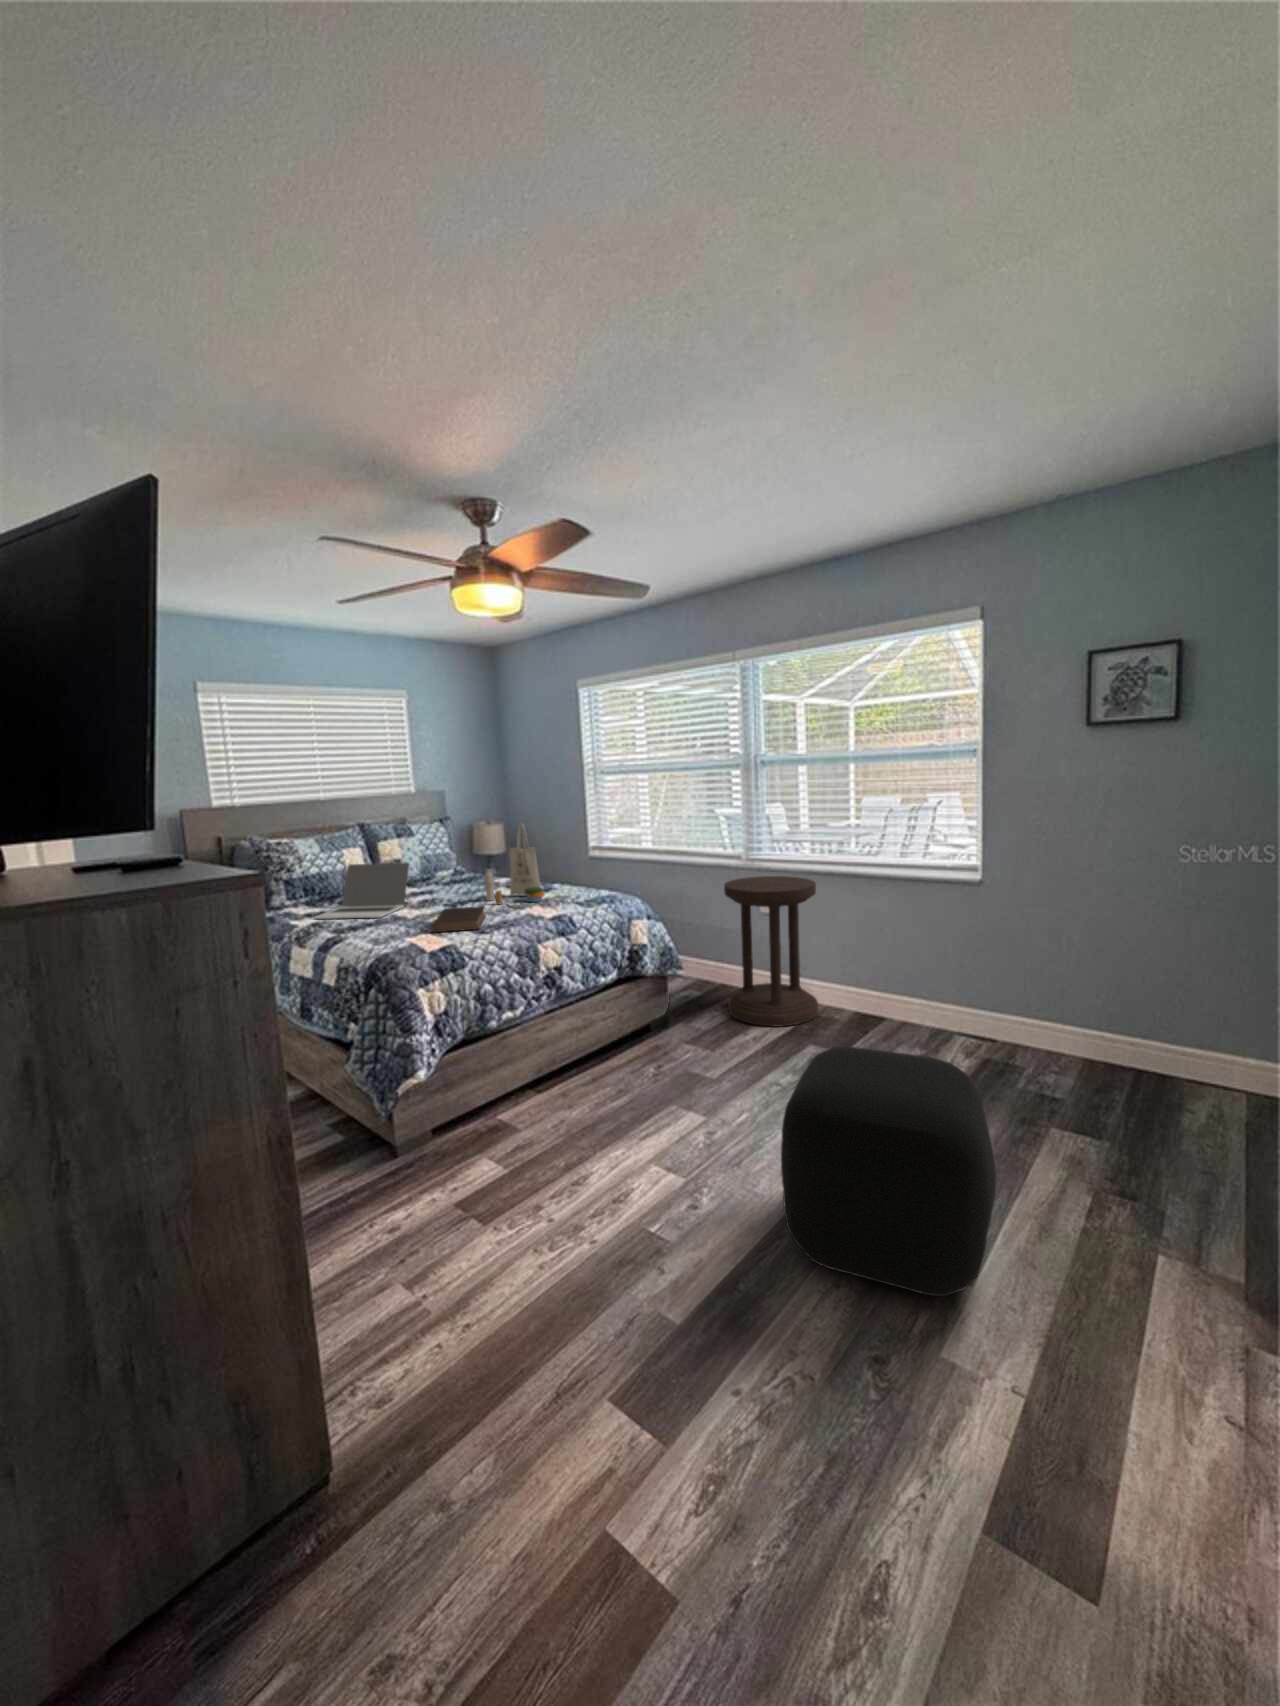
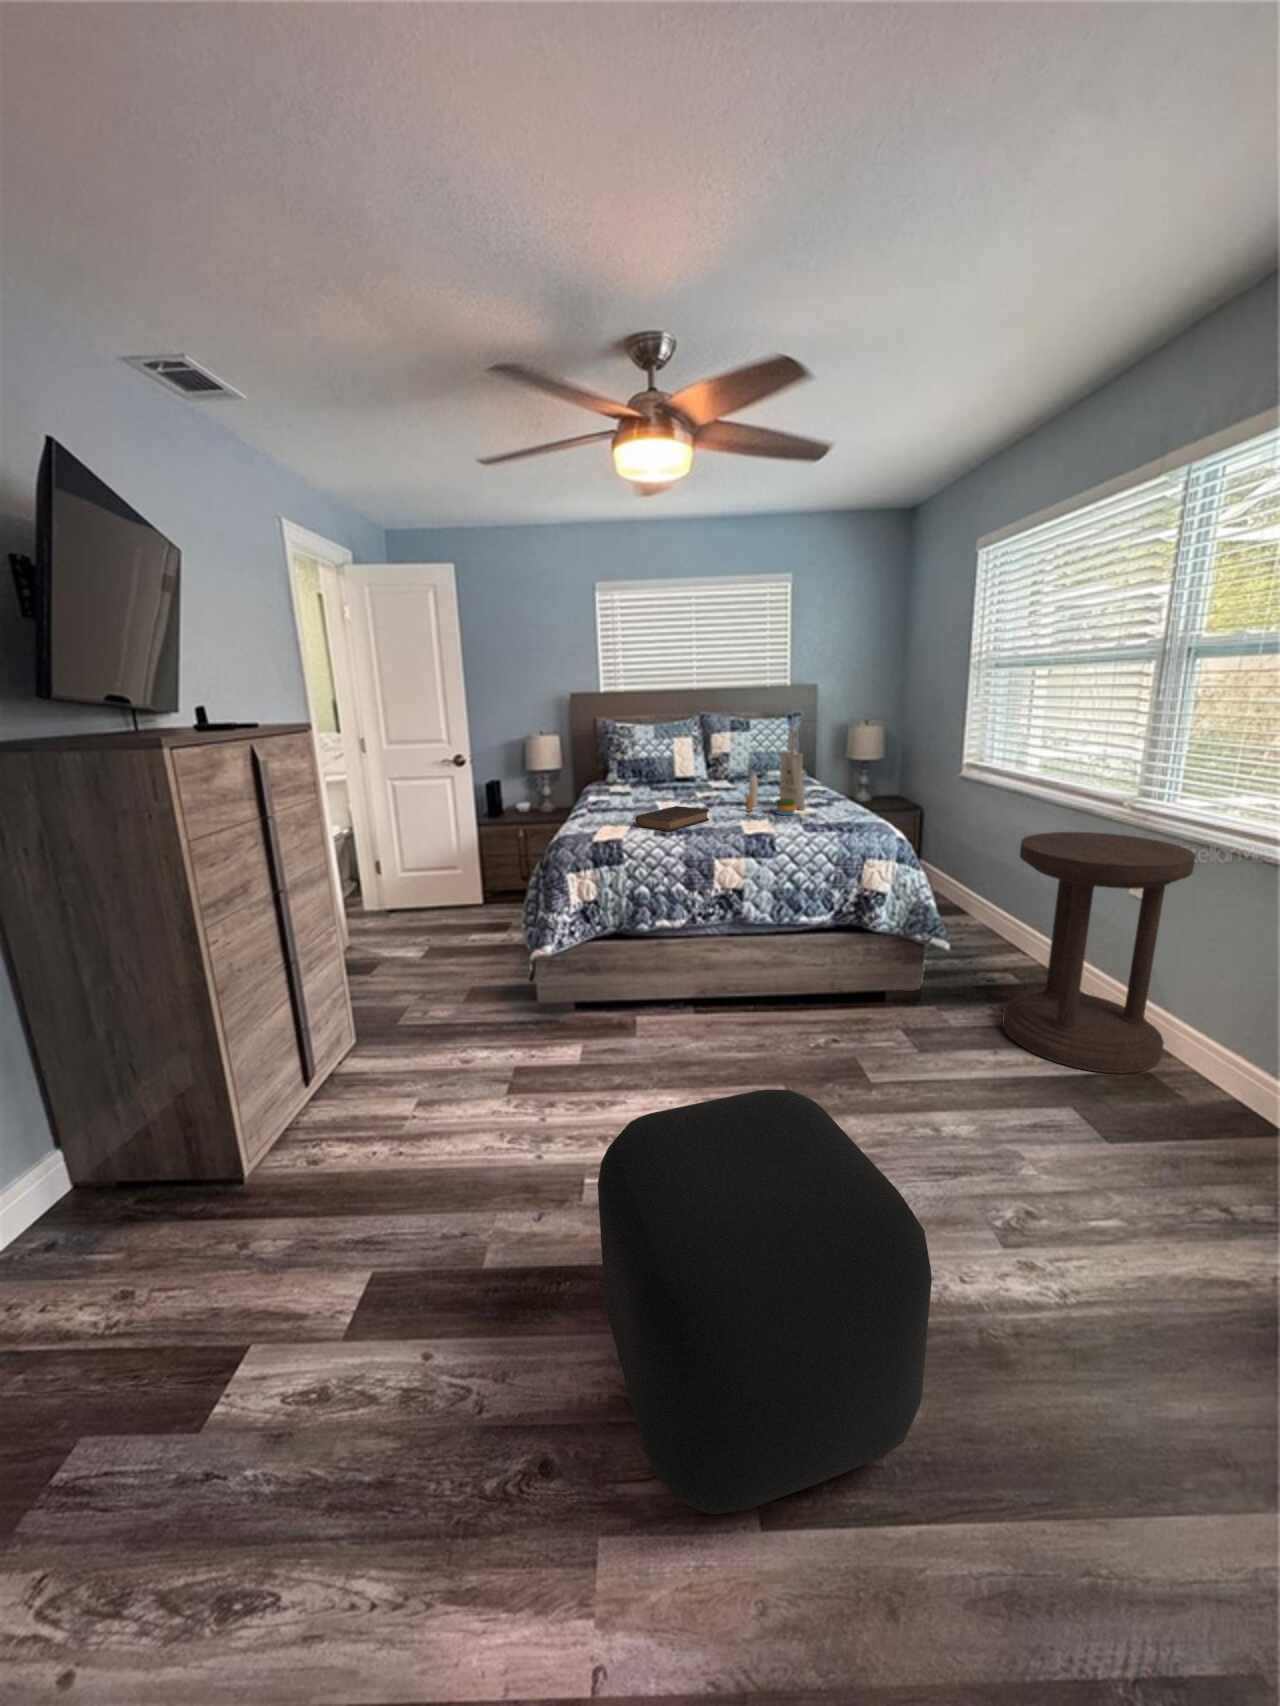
laptop: present [315,863,409,919] -> none [606,753,693,805]

